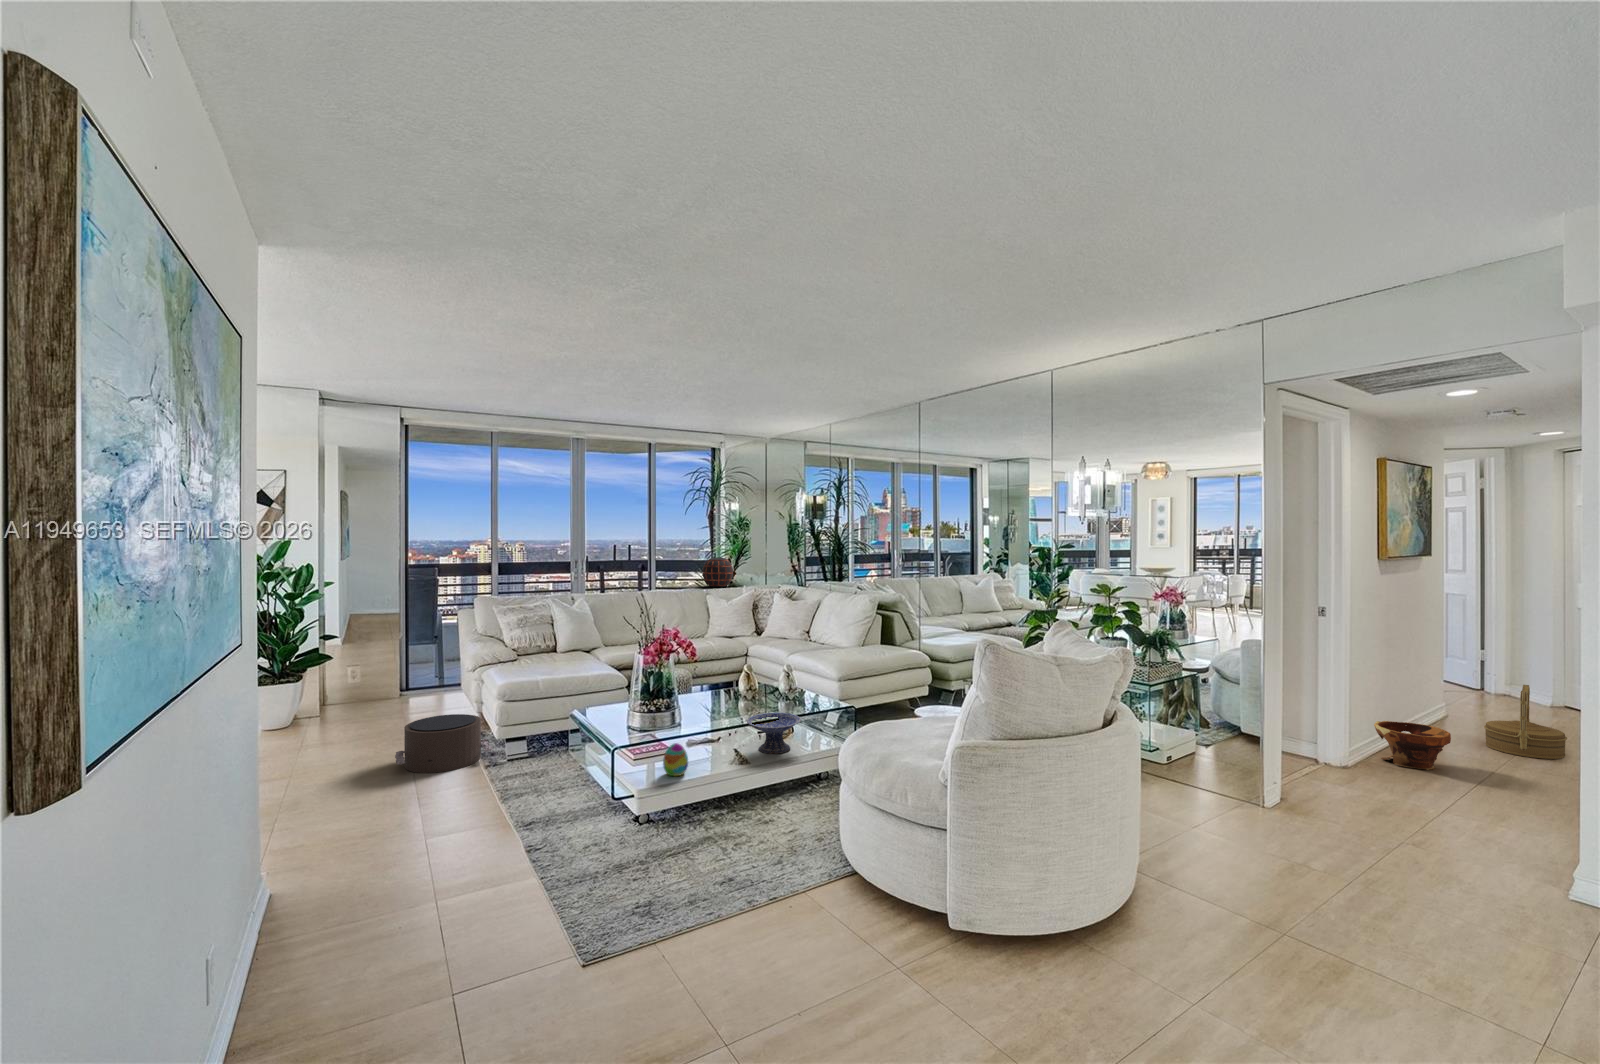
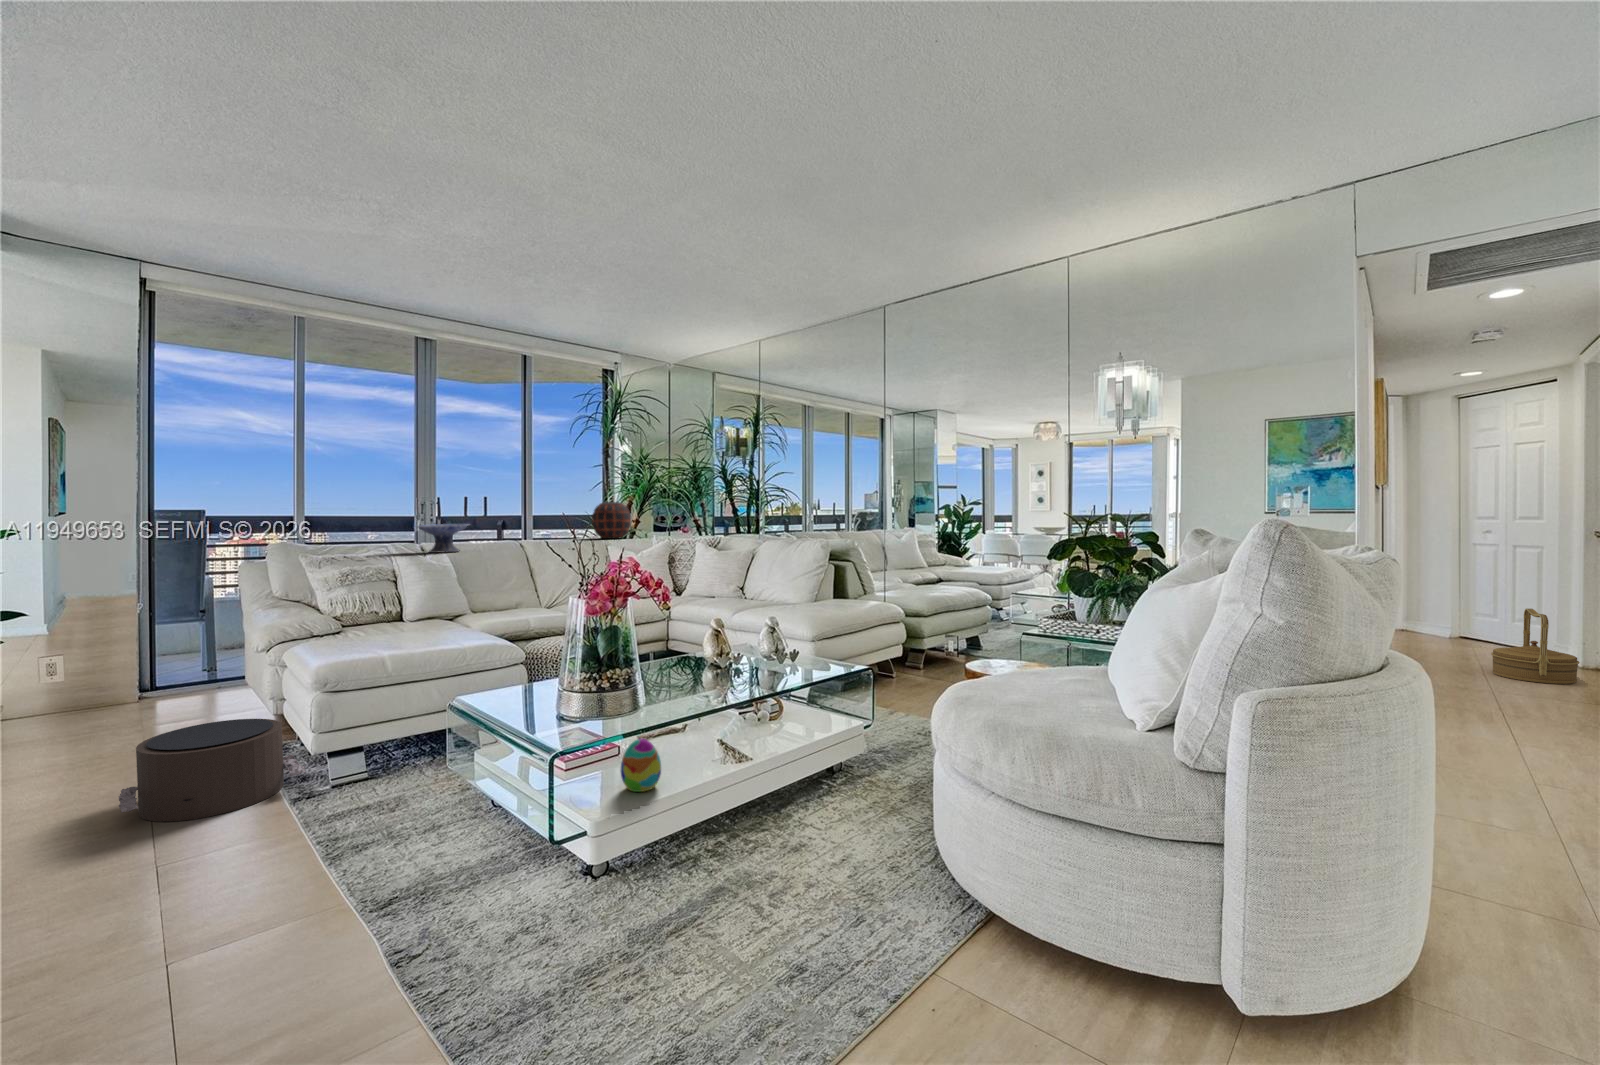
decorative bowl: present [747,713,801,754] -> present [417,524,469,553]
planter: present [1374,721,1451,770] -> none [1417,653,1507,703]

